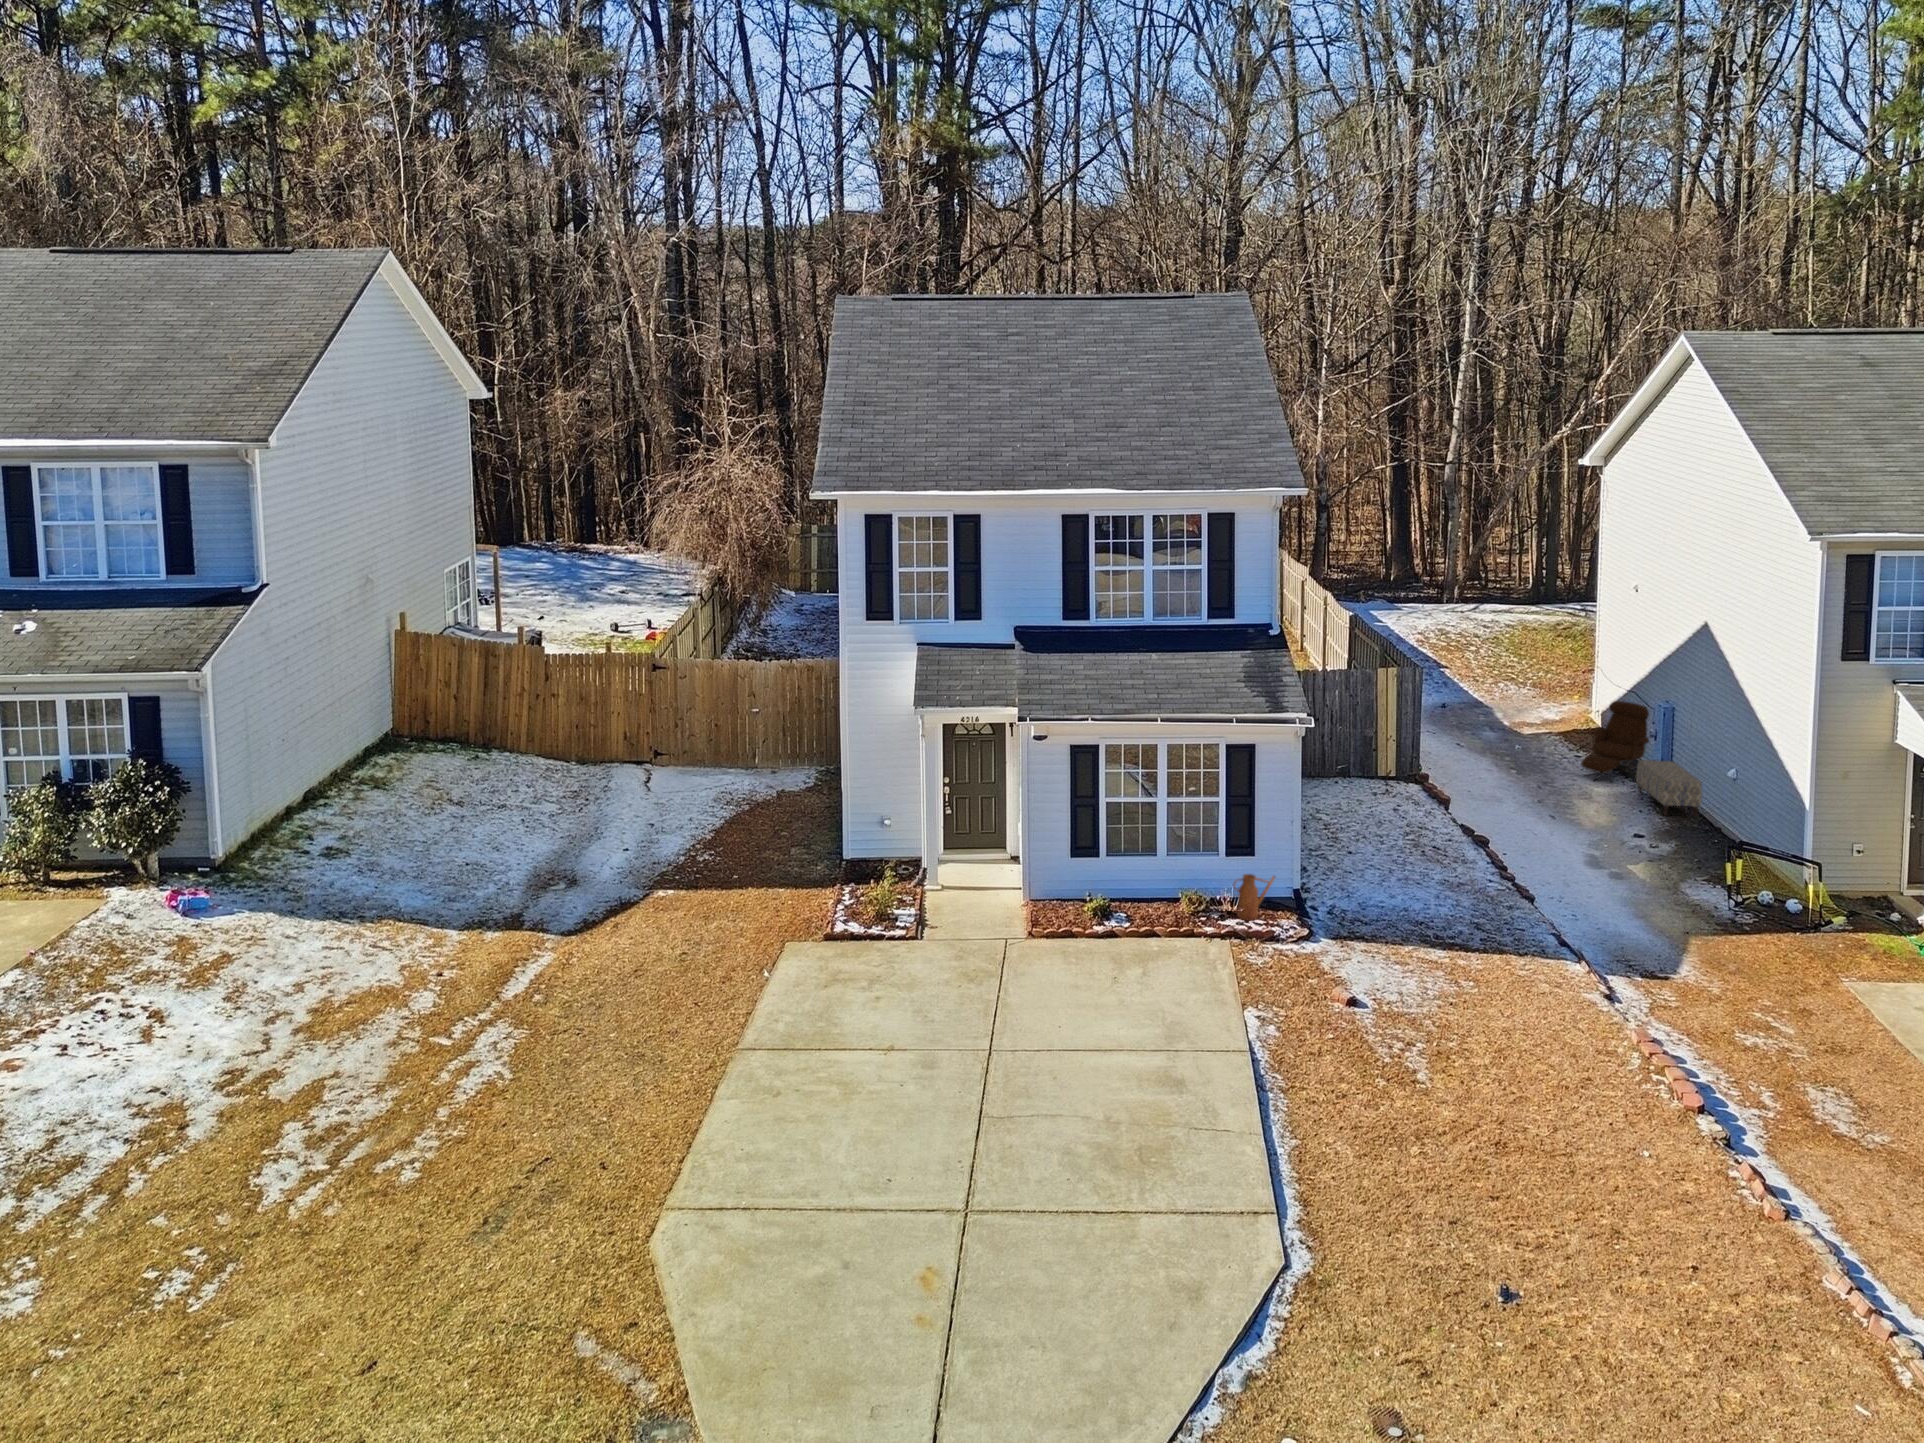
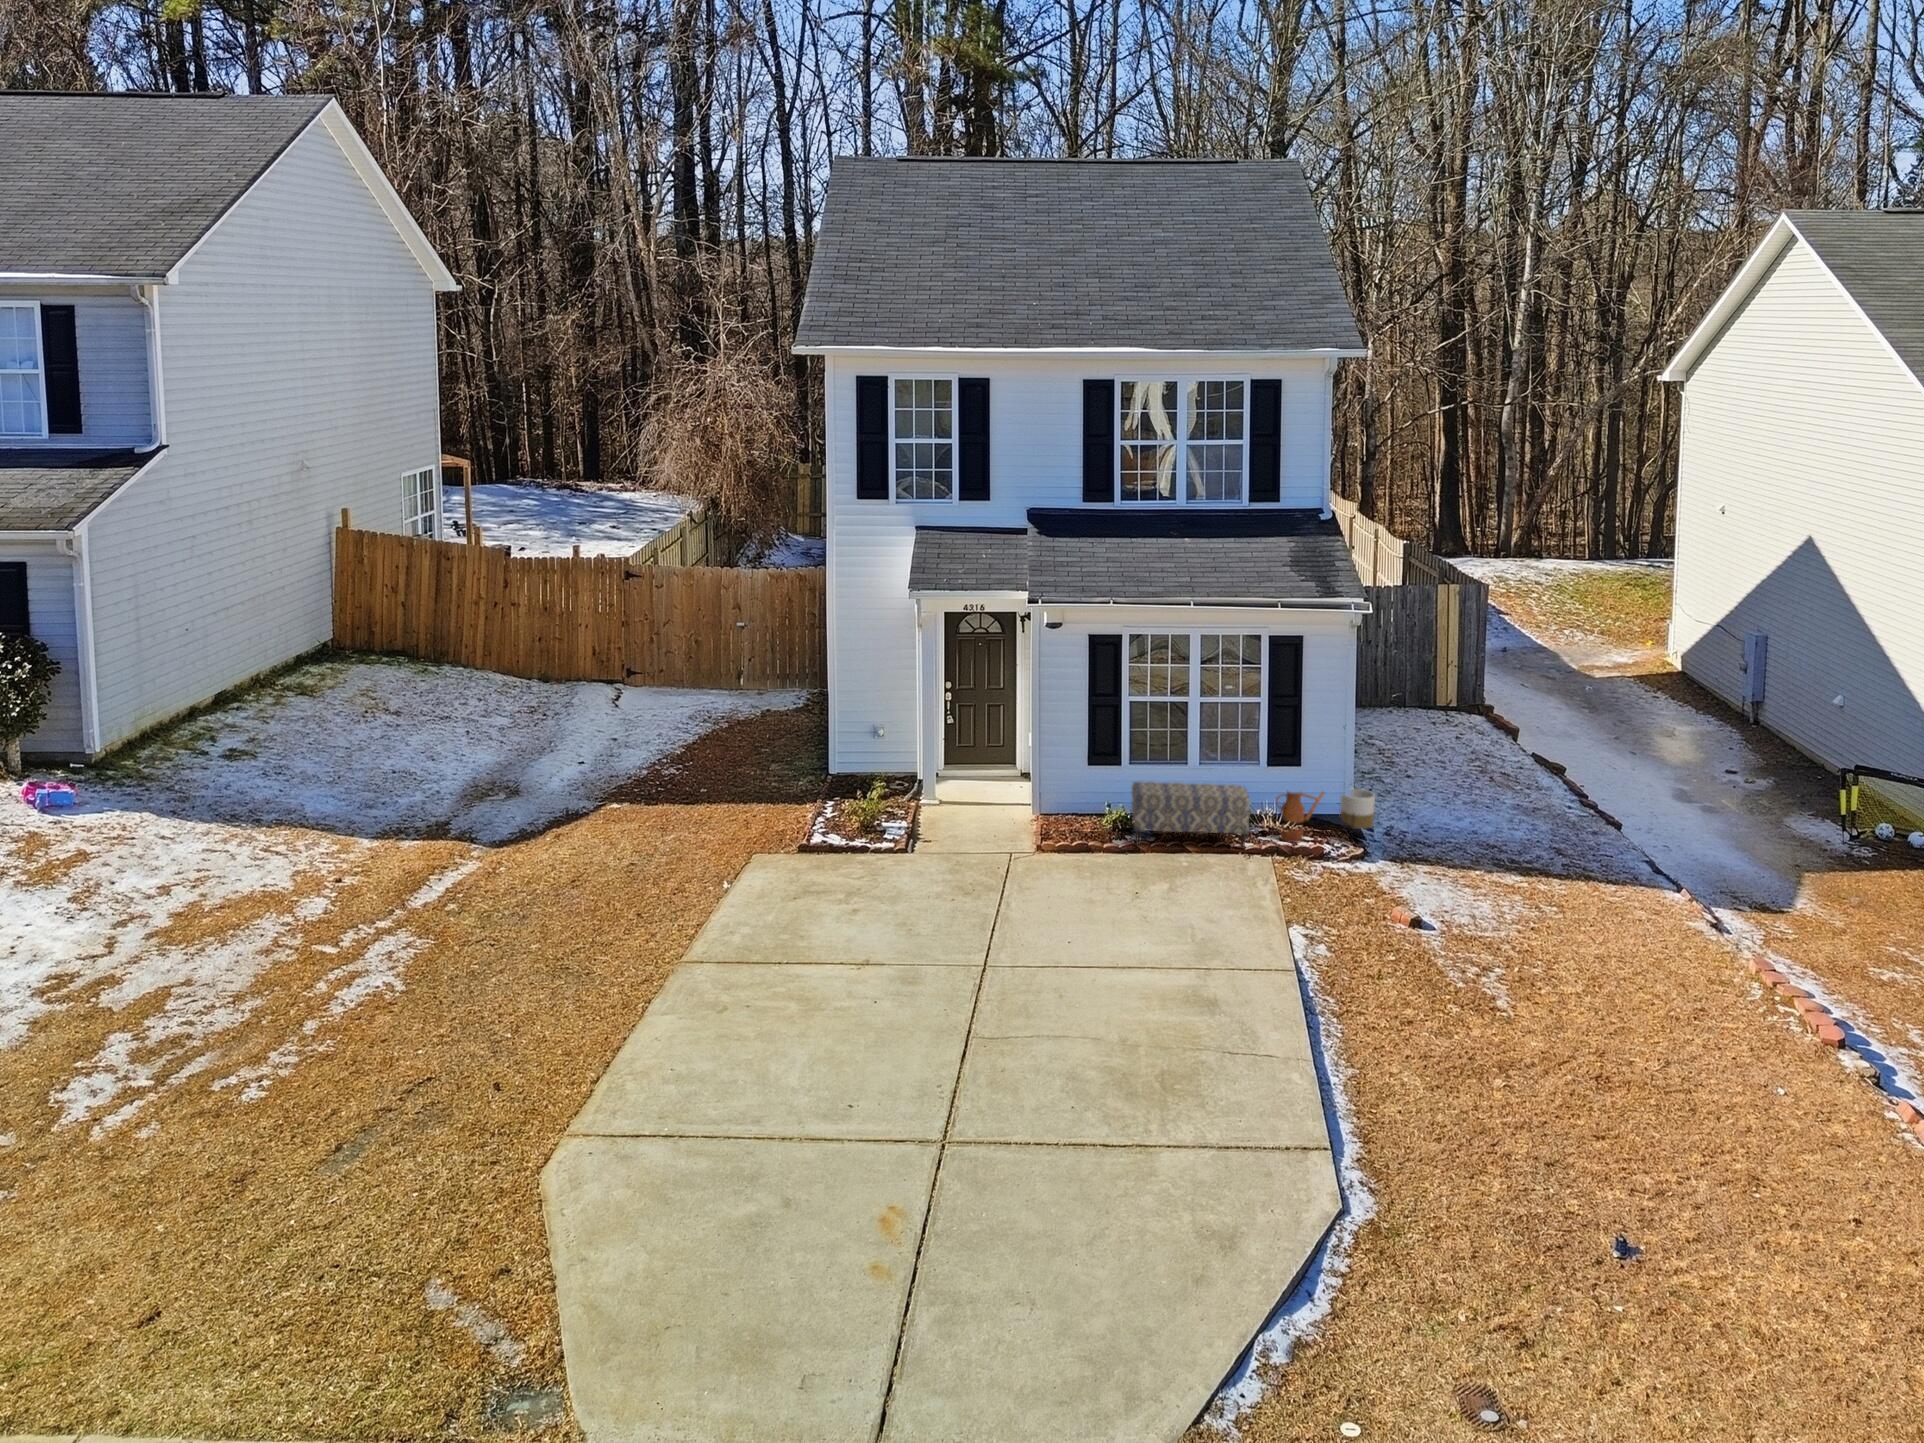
lounge chair: present [1581,701,1650,780] -> none [1666,629,1746,718]
bench: present [1636,760,1702,817] -> present [1132,782,1250,849]
planter: none [1288,872,1319,922] -> present [1339,789,1375,829]

